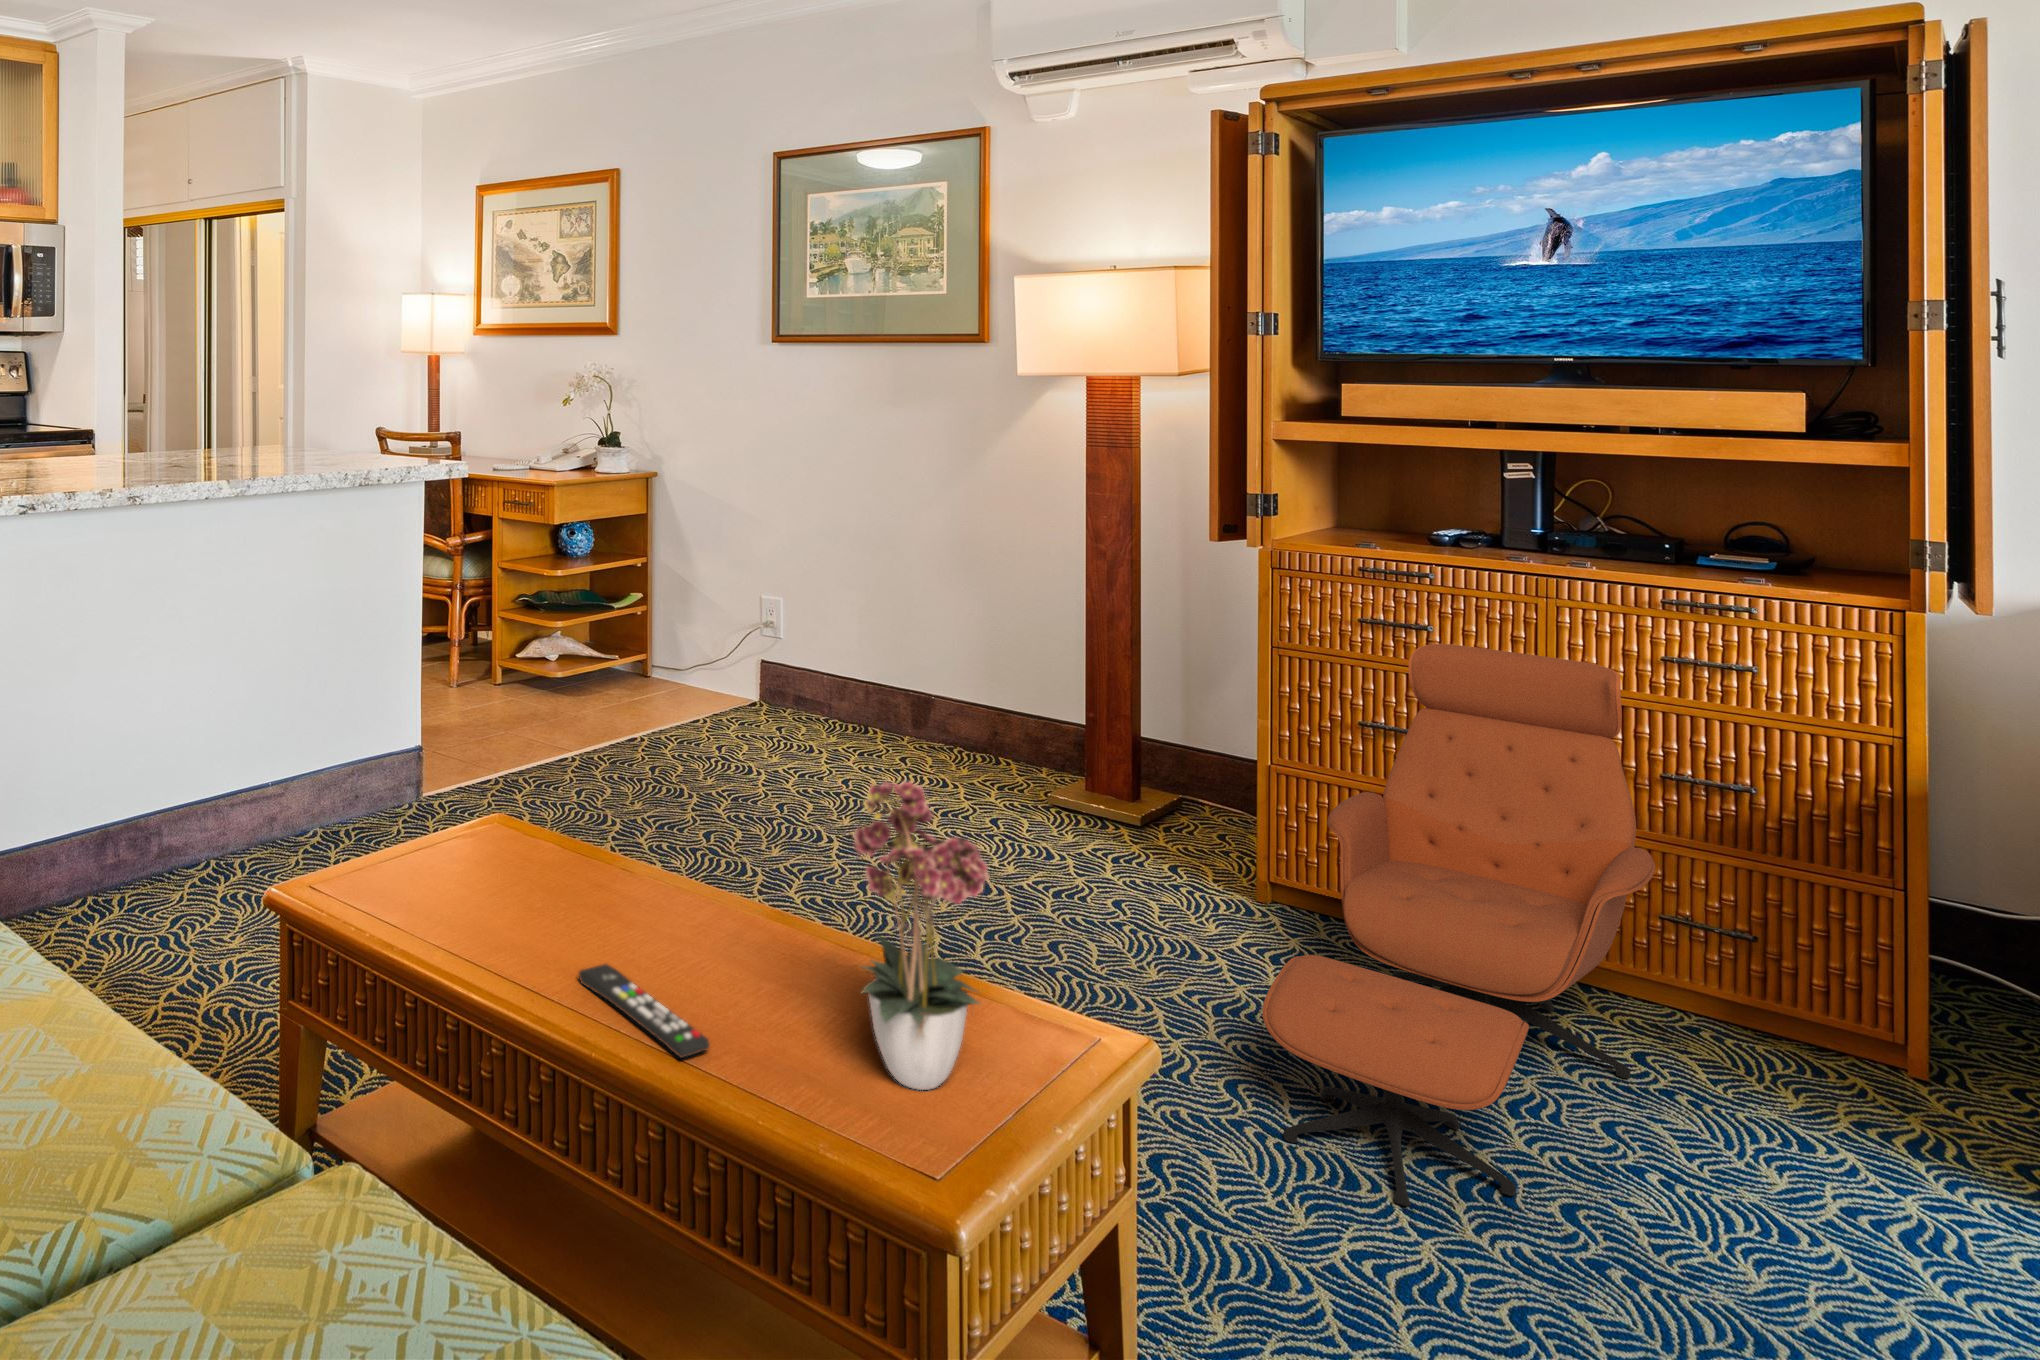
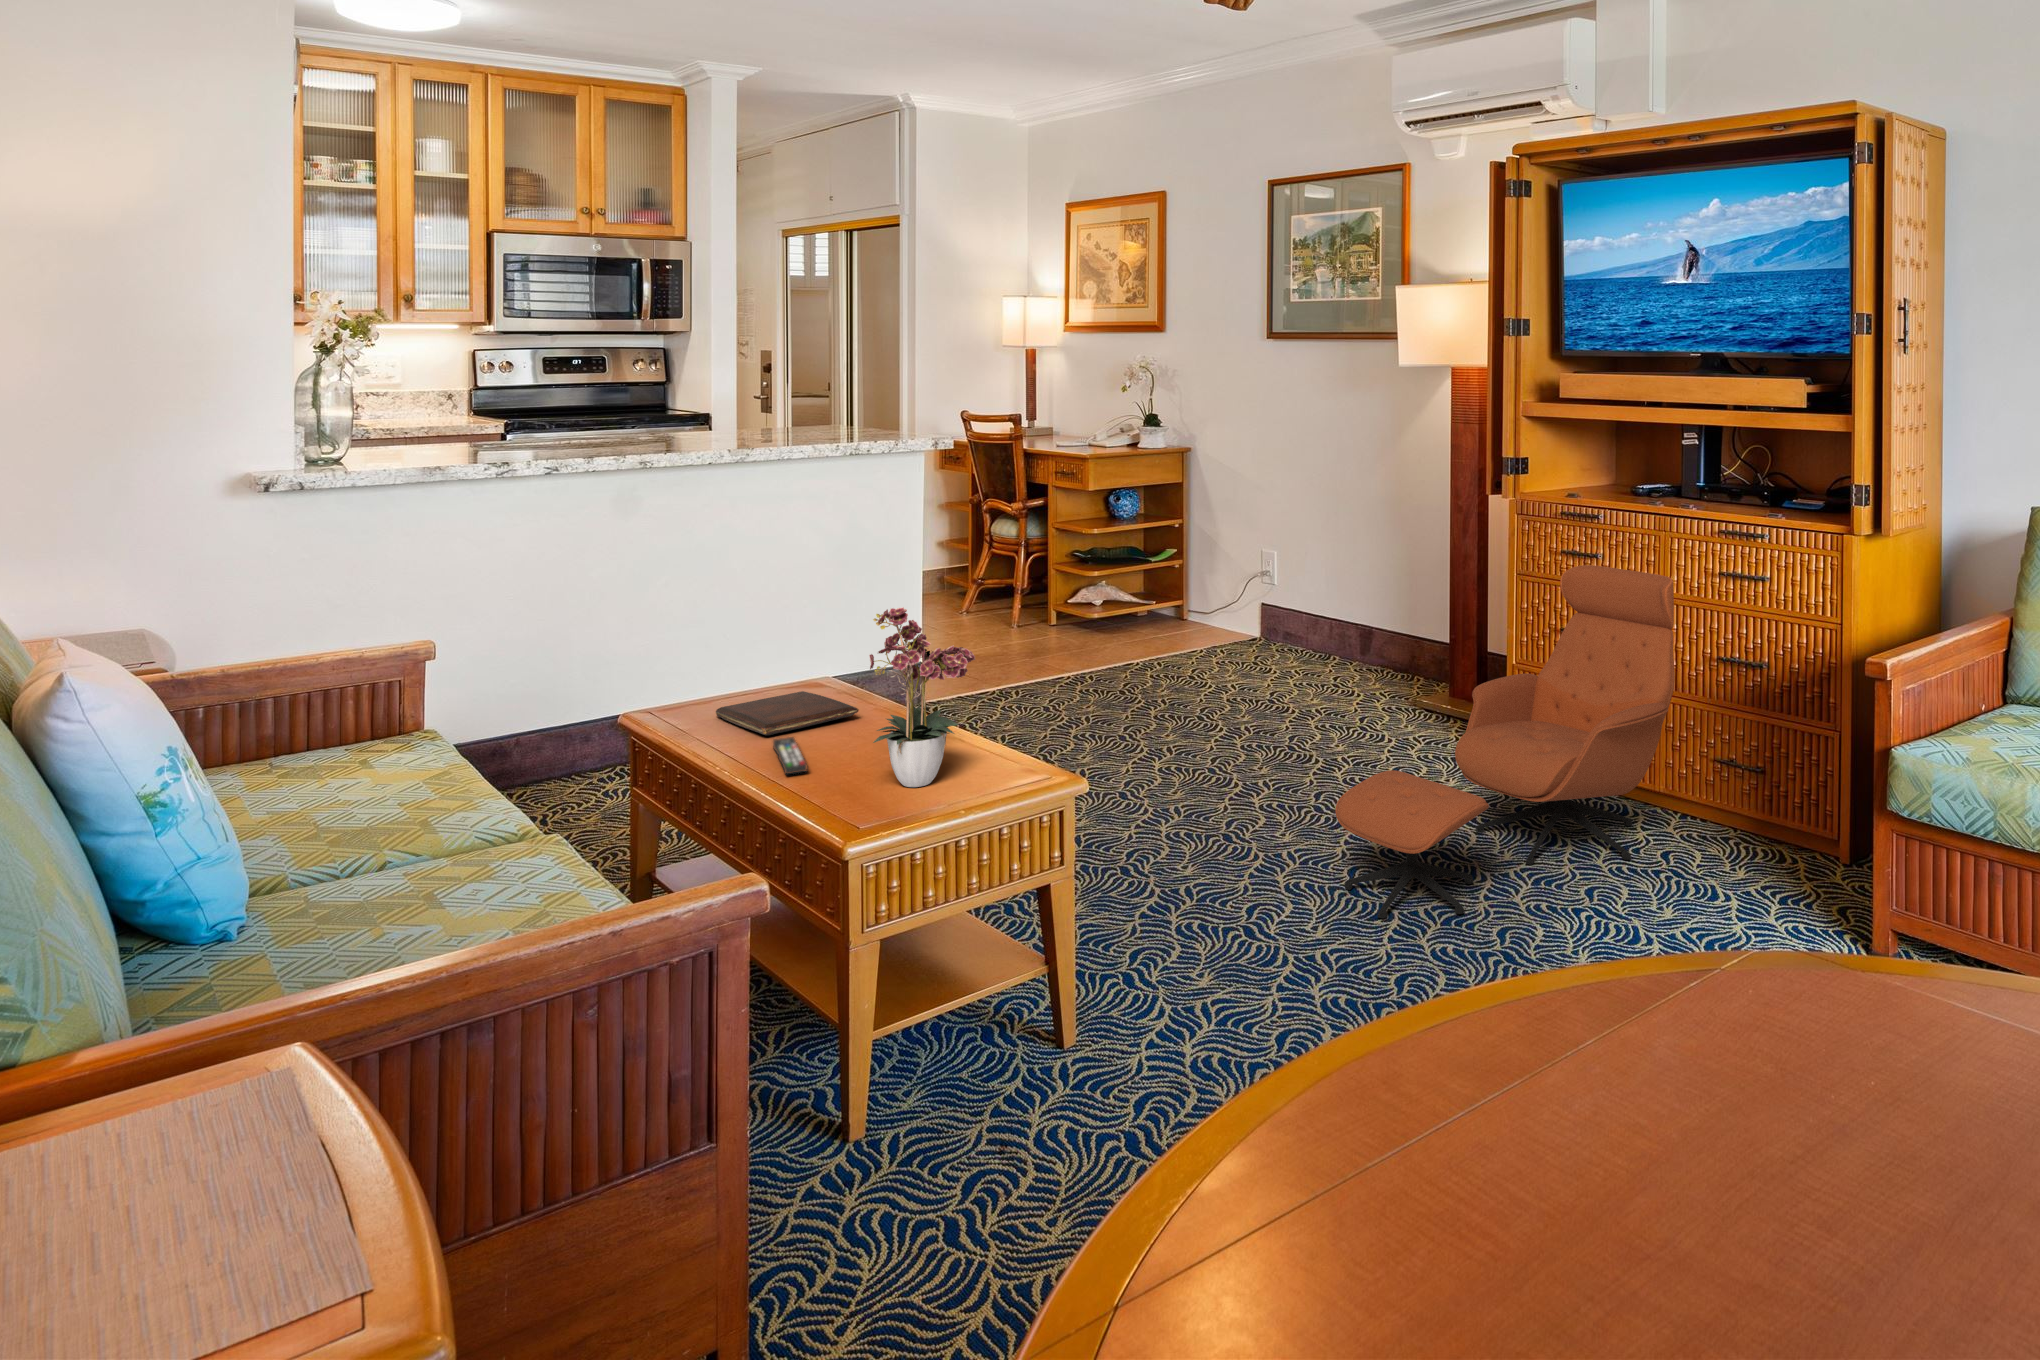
book: none [421,859,646,956] -> present [716,691,859,735]

